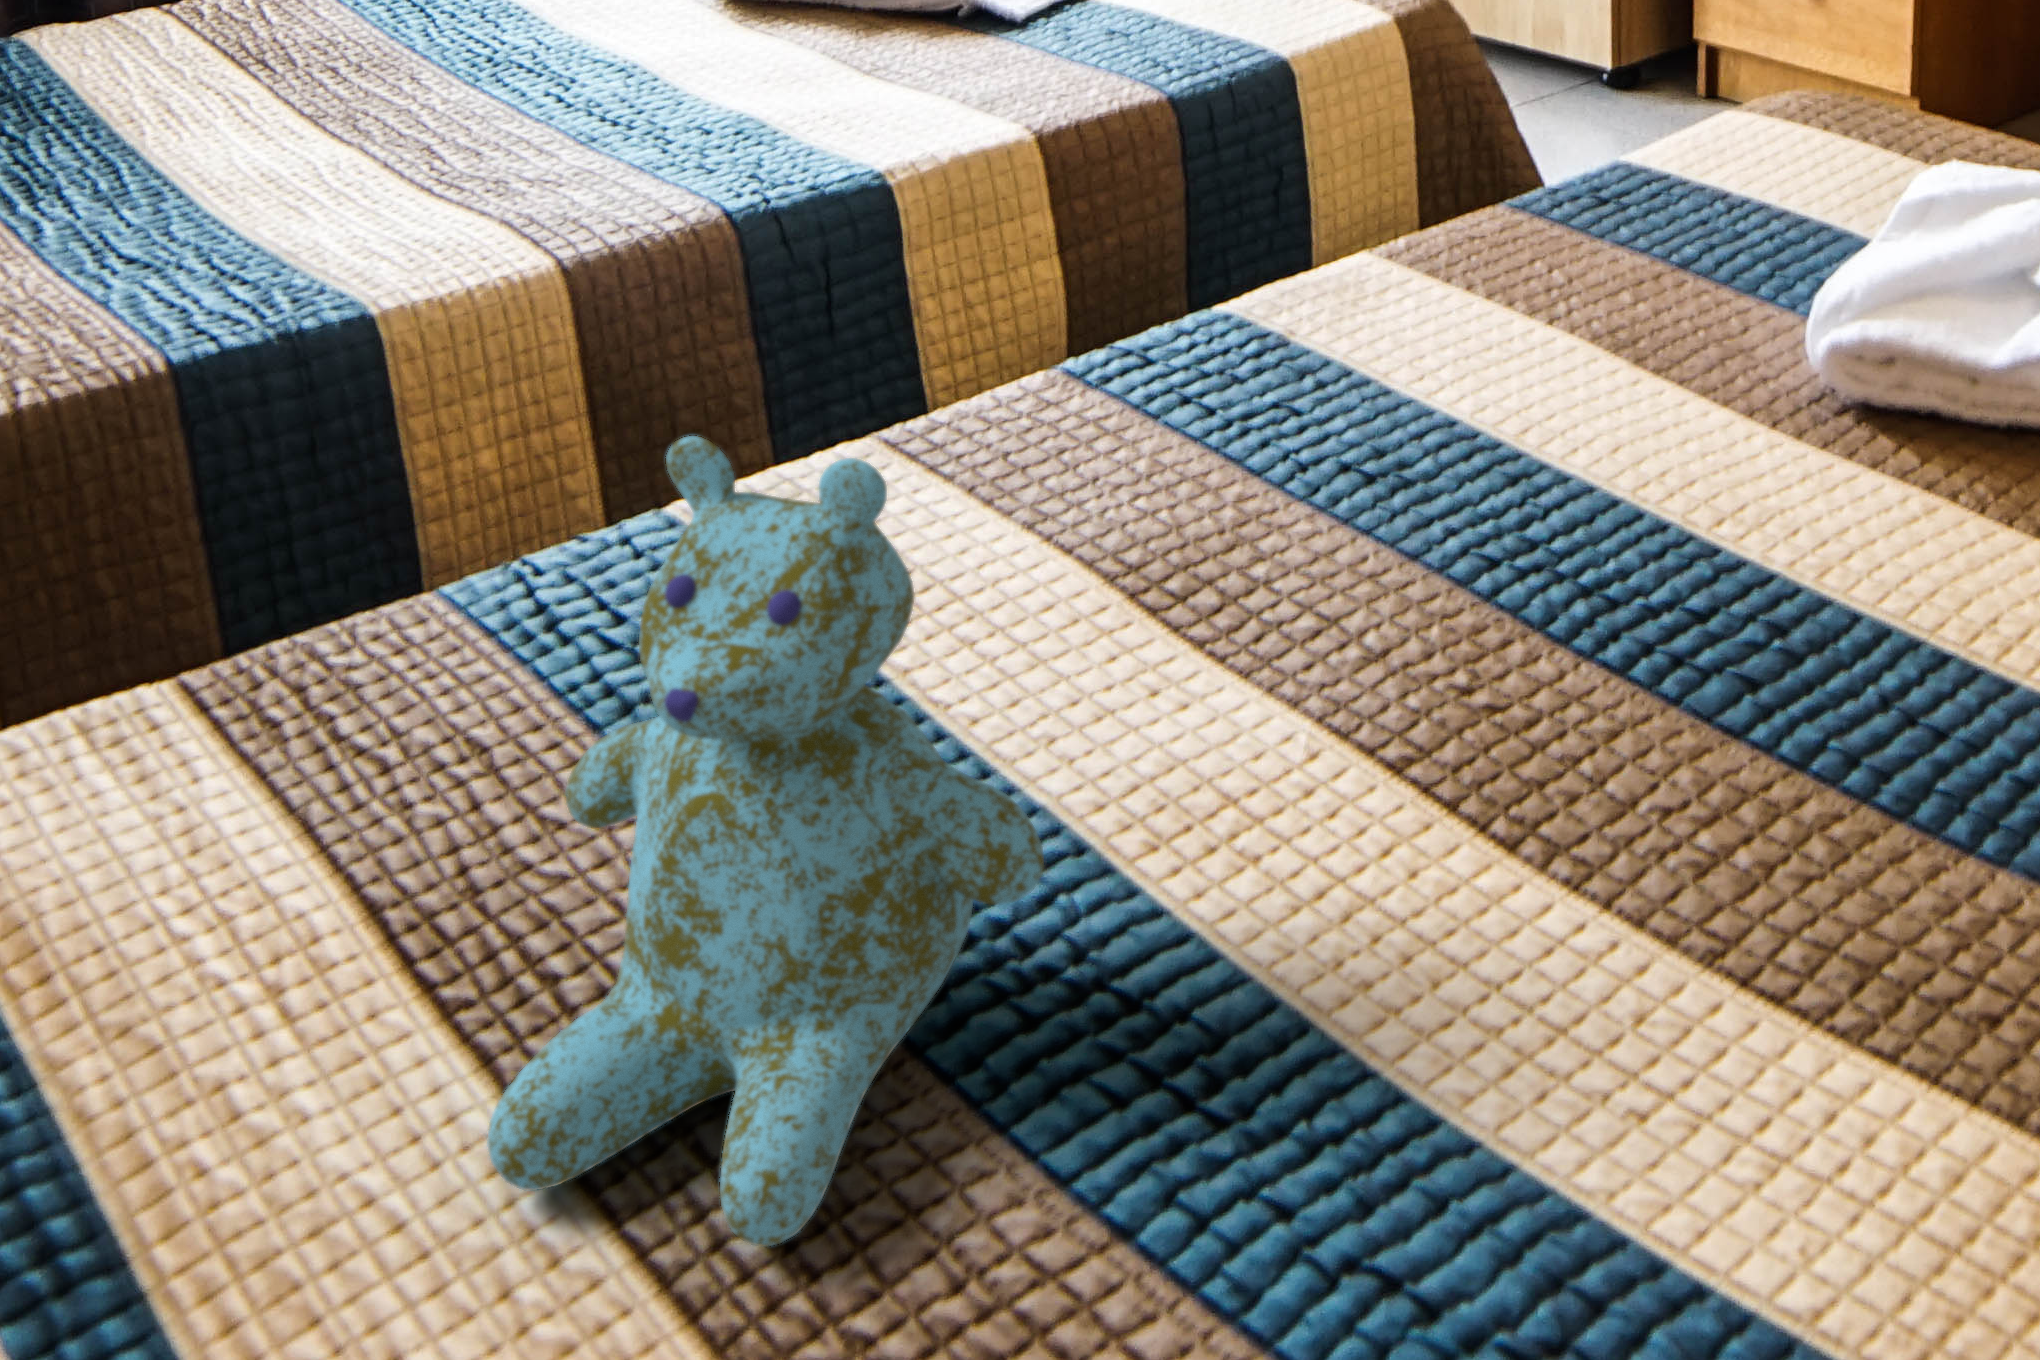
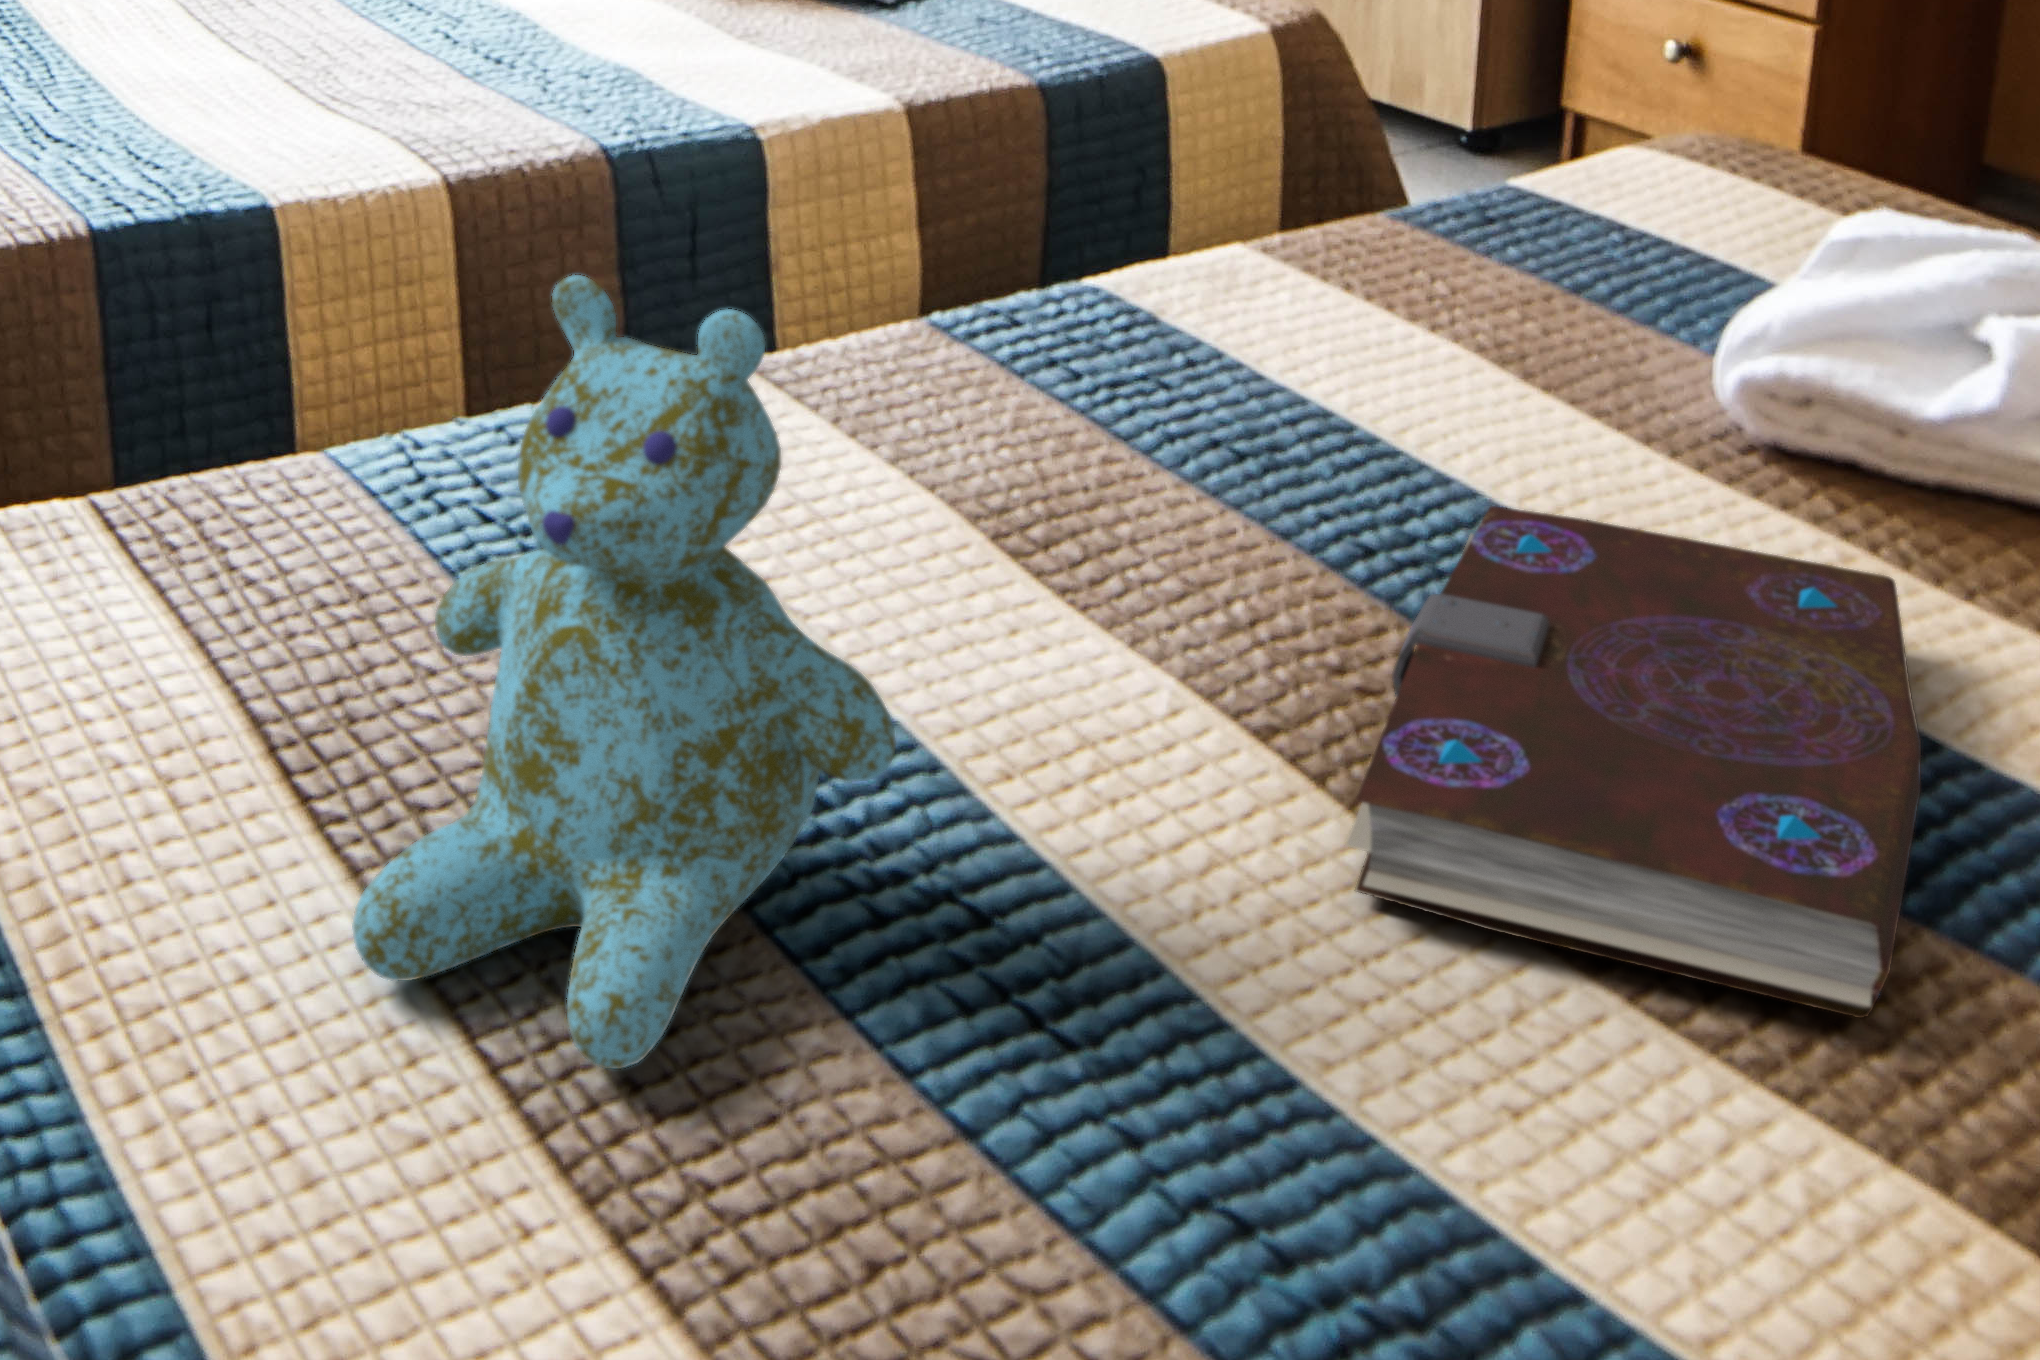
book: none [1480,502,1975,962] -> present [1346,506,1921,1018]

